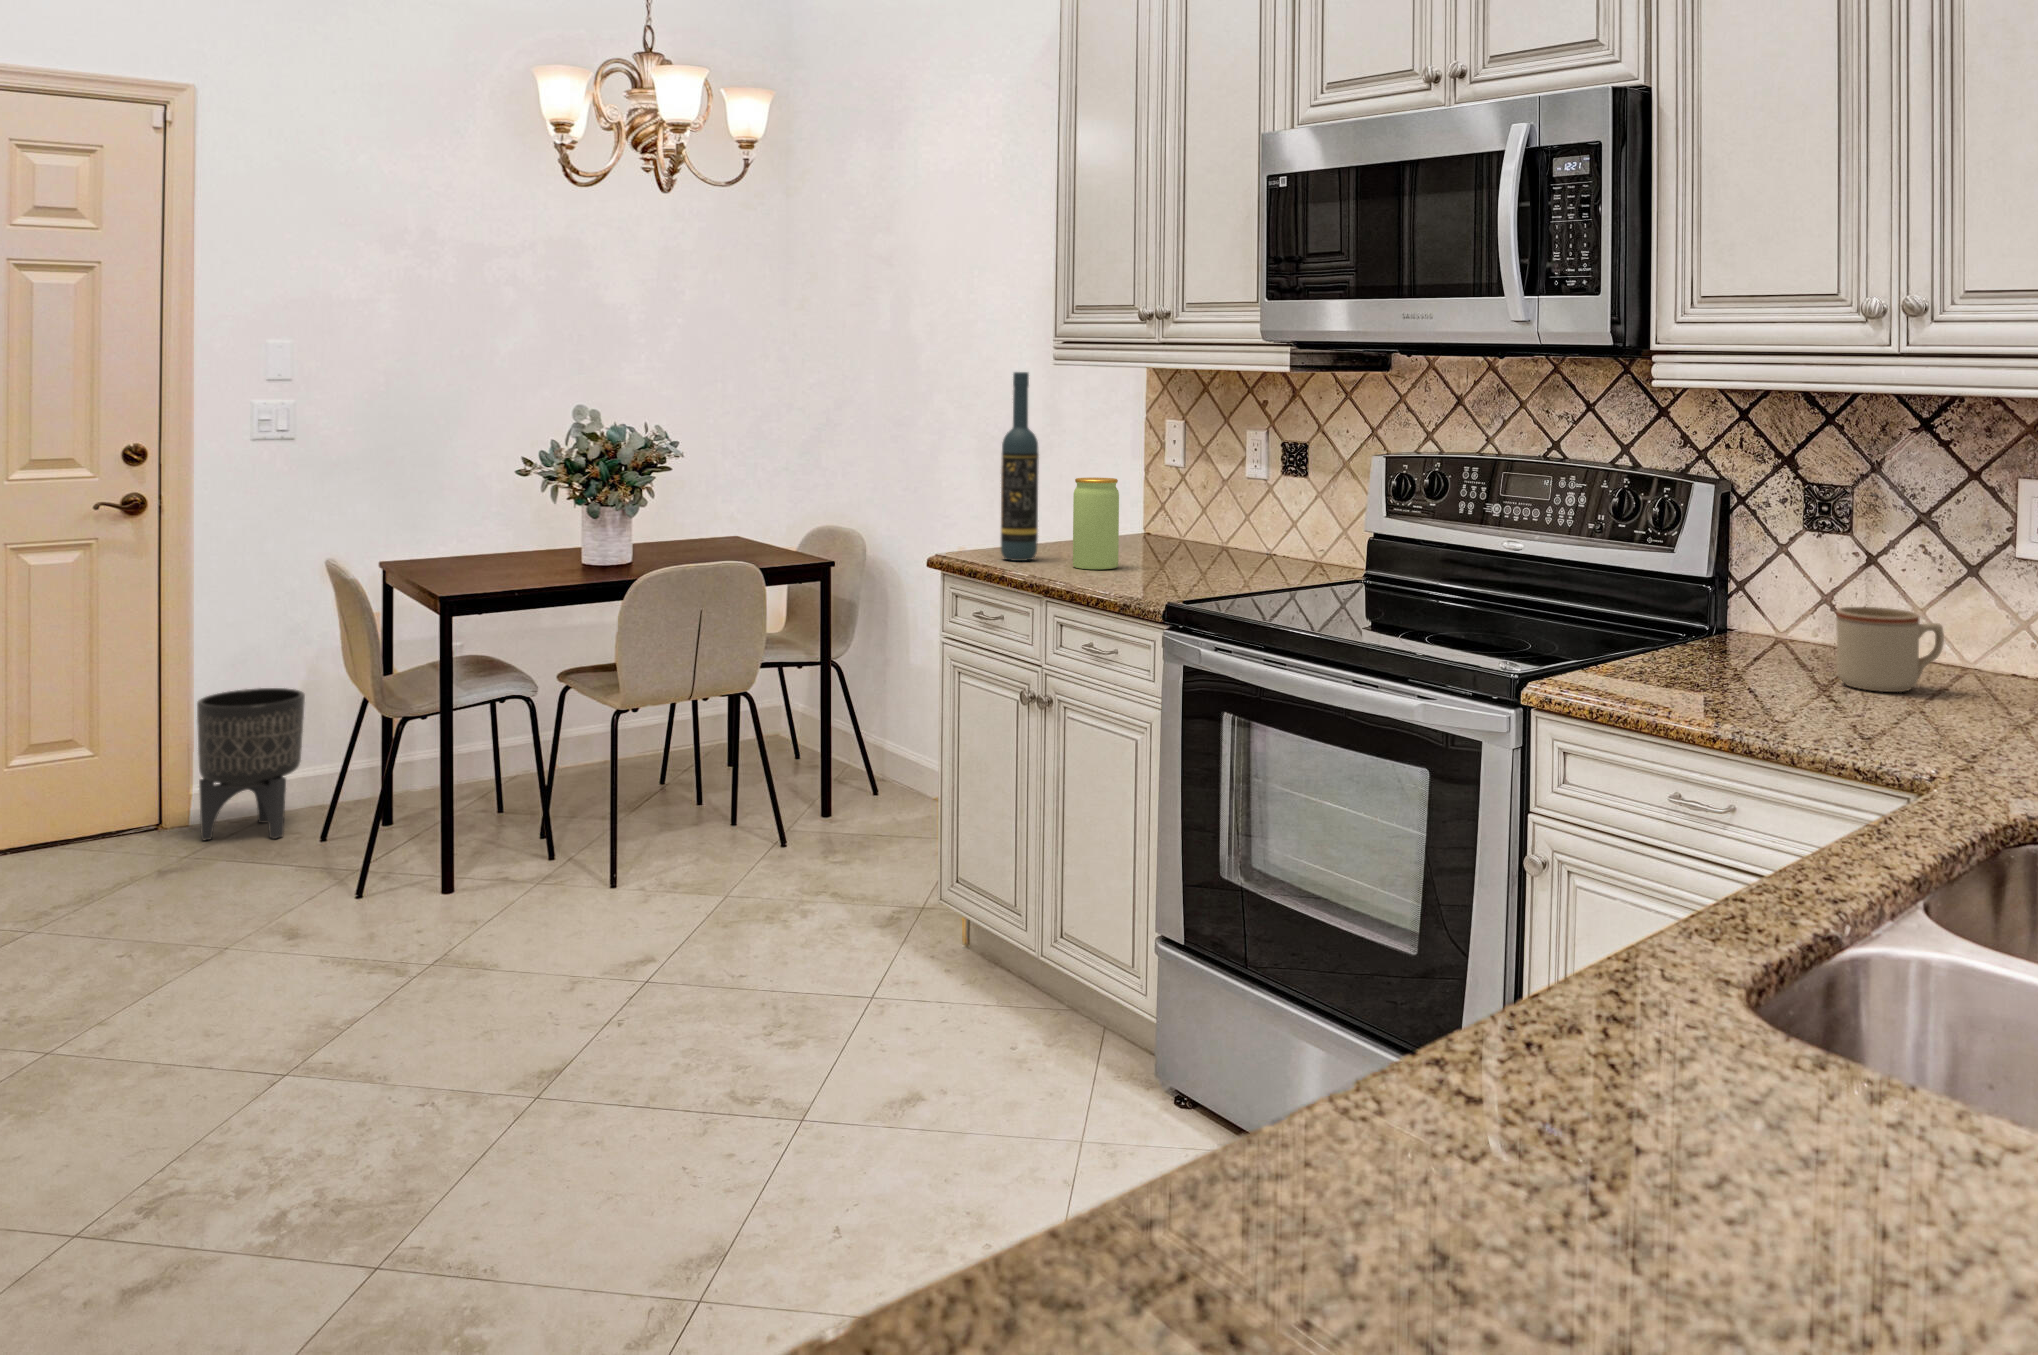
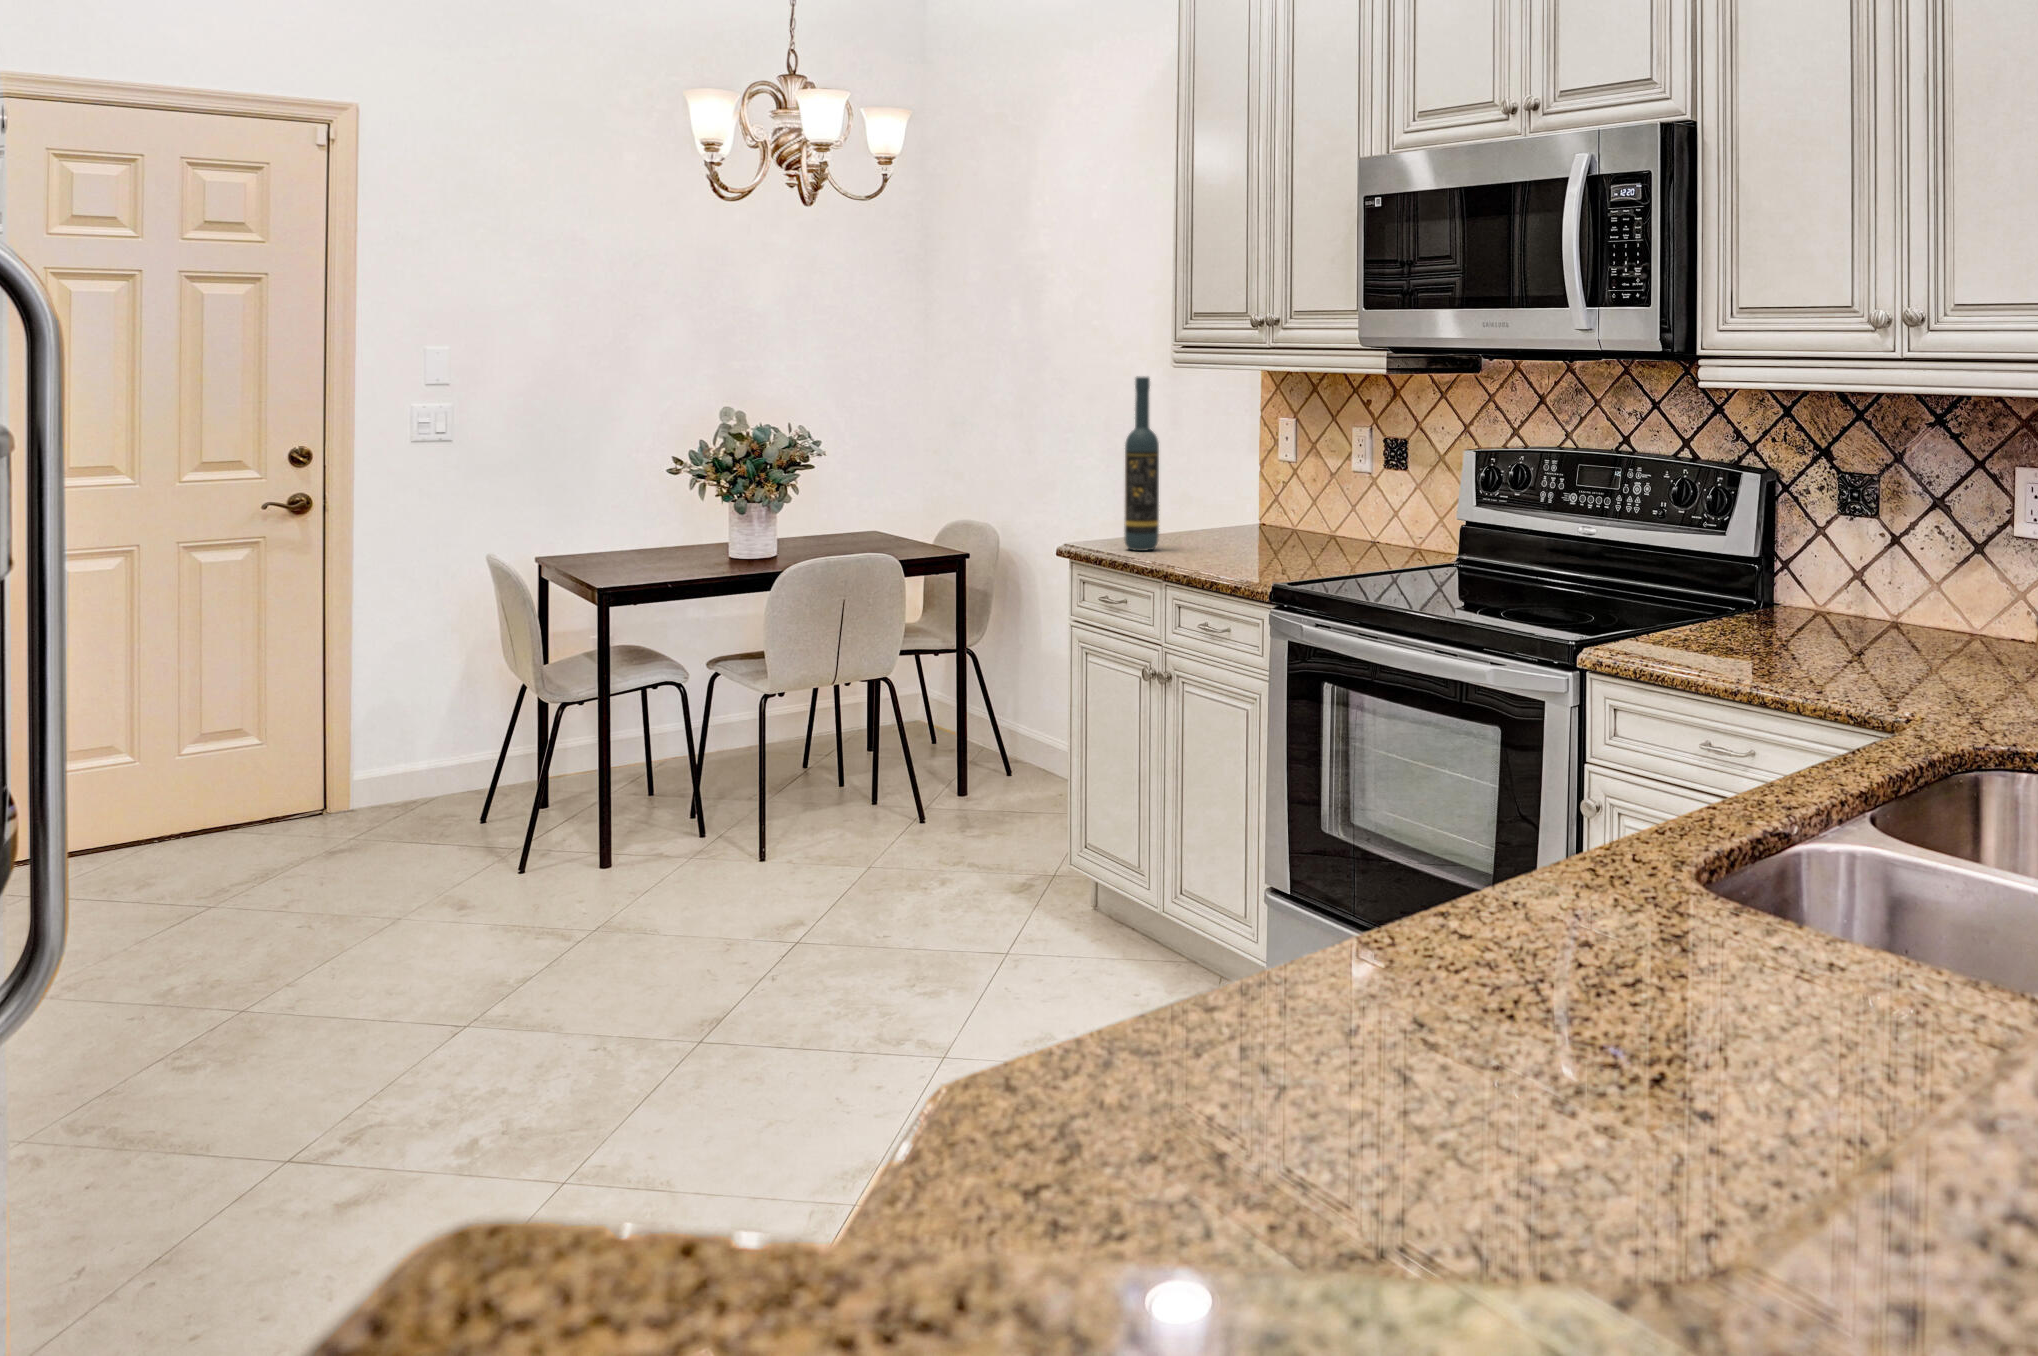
jar: present [1073,477,1119,569] -> none [1191,473,1233,558]
mug: present [1836,607,1944,692] -> none [1854,582,1946,655]
planter: present [197,688,305,840] -> none [365,679,467,823]

